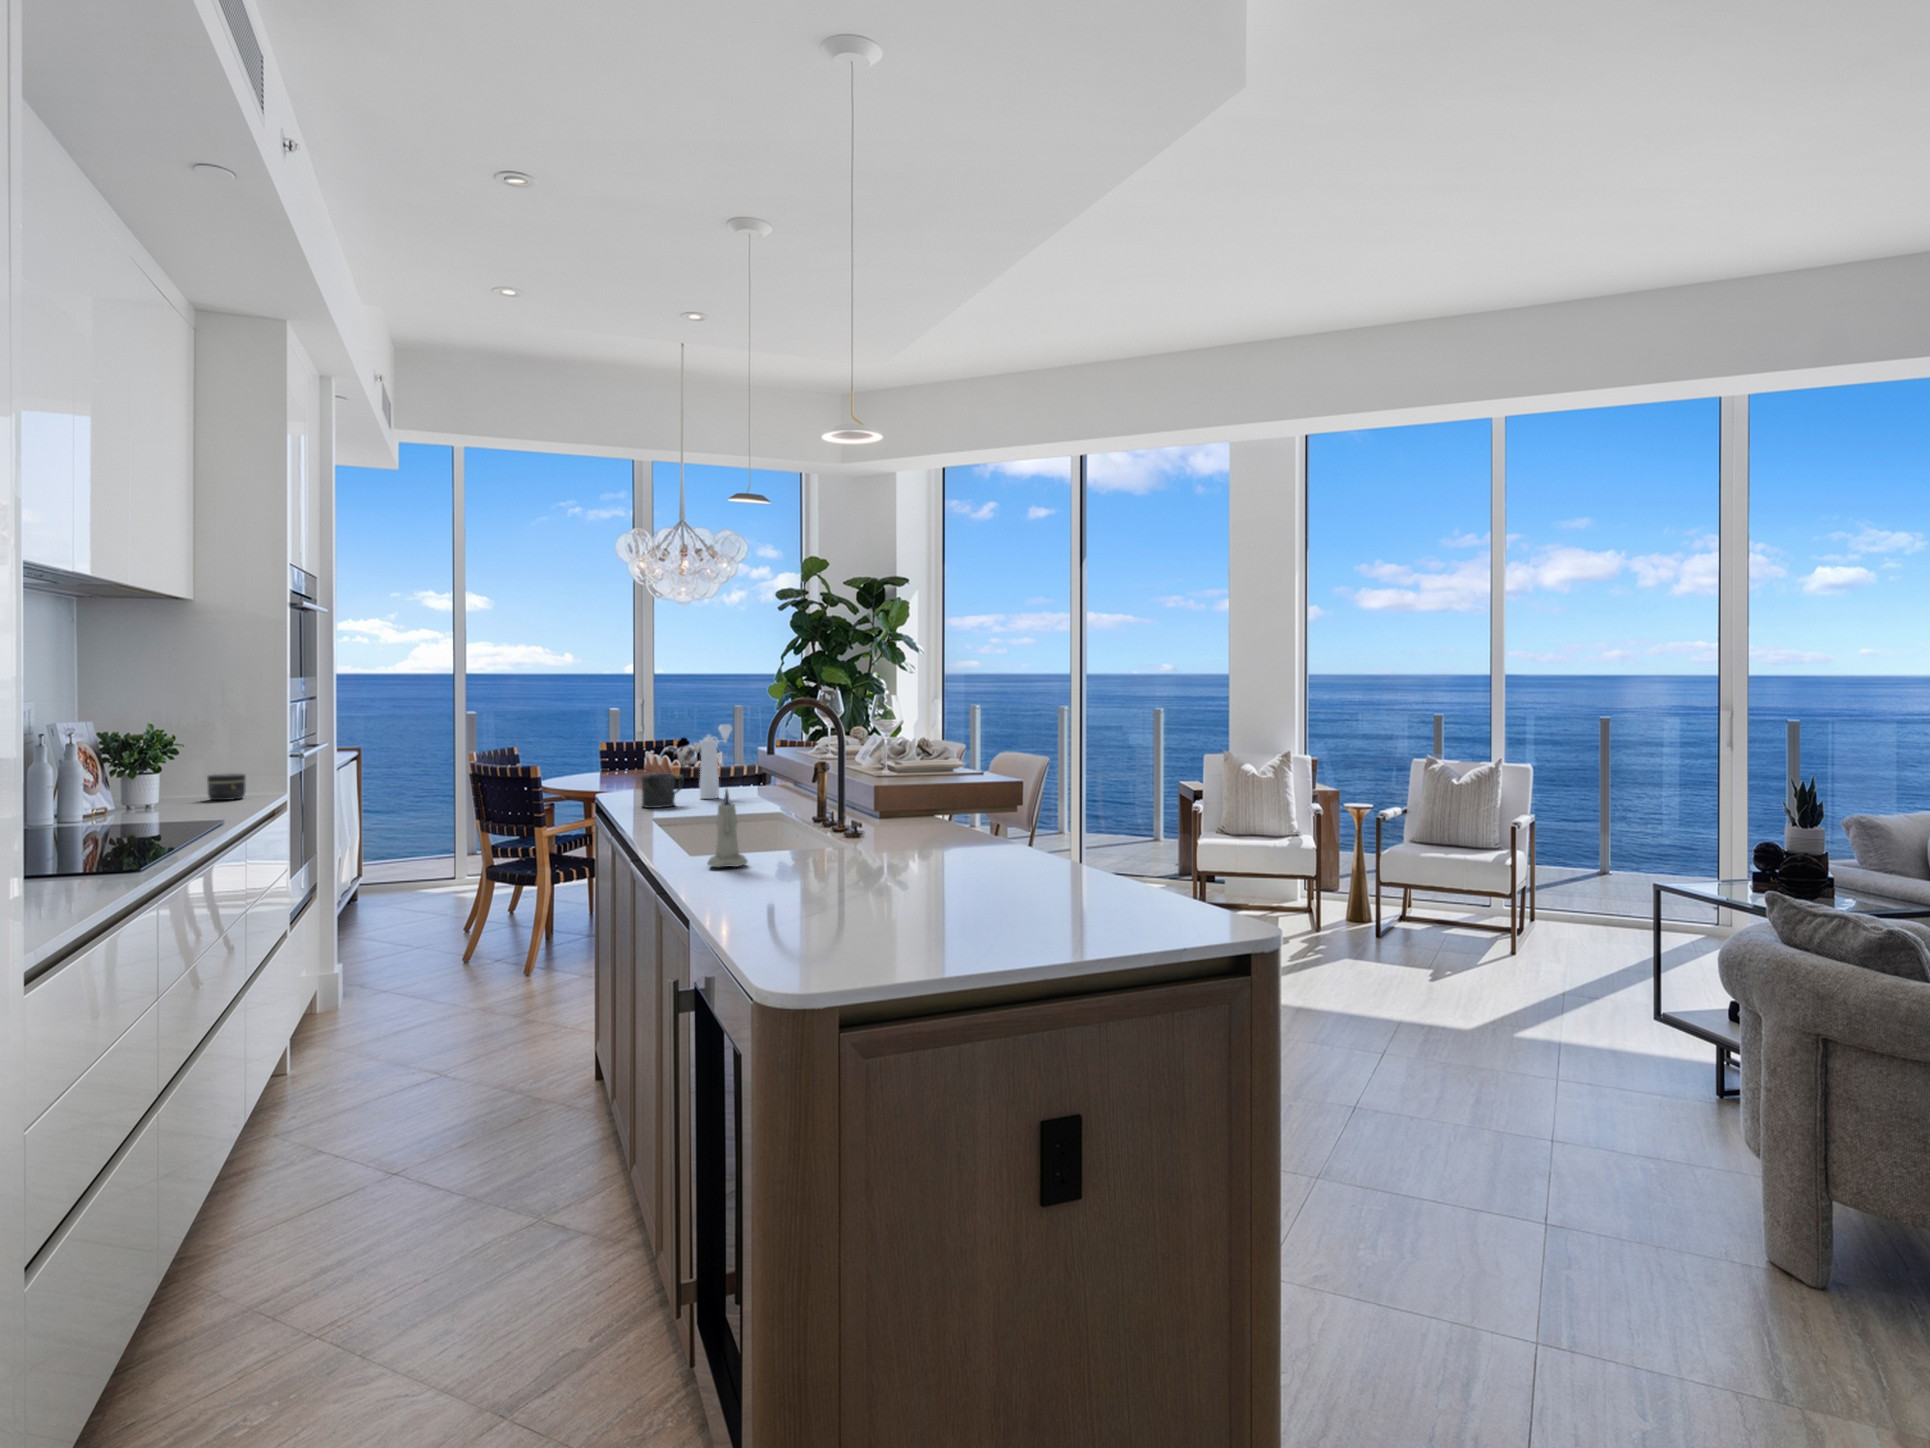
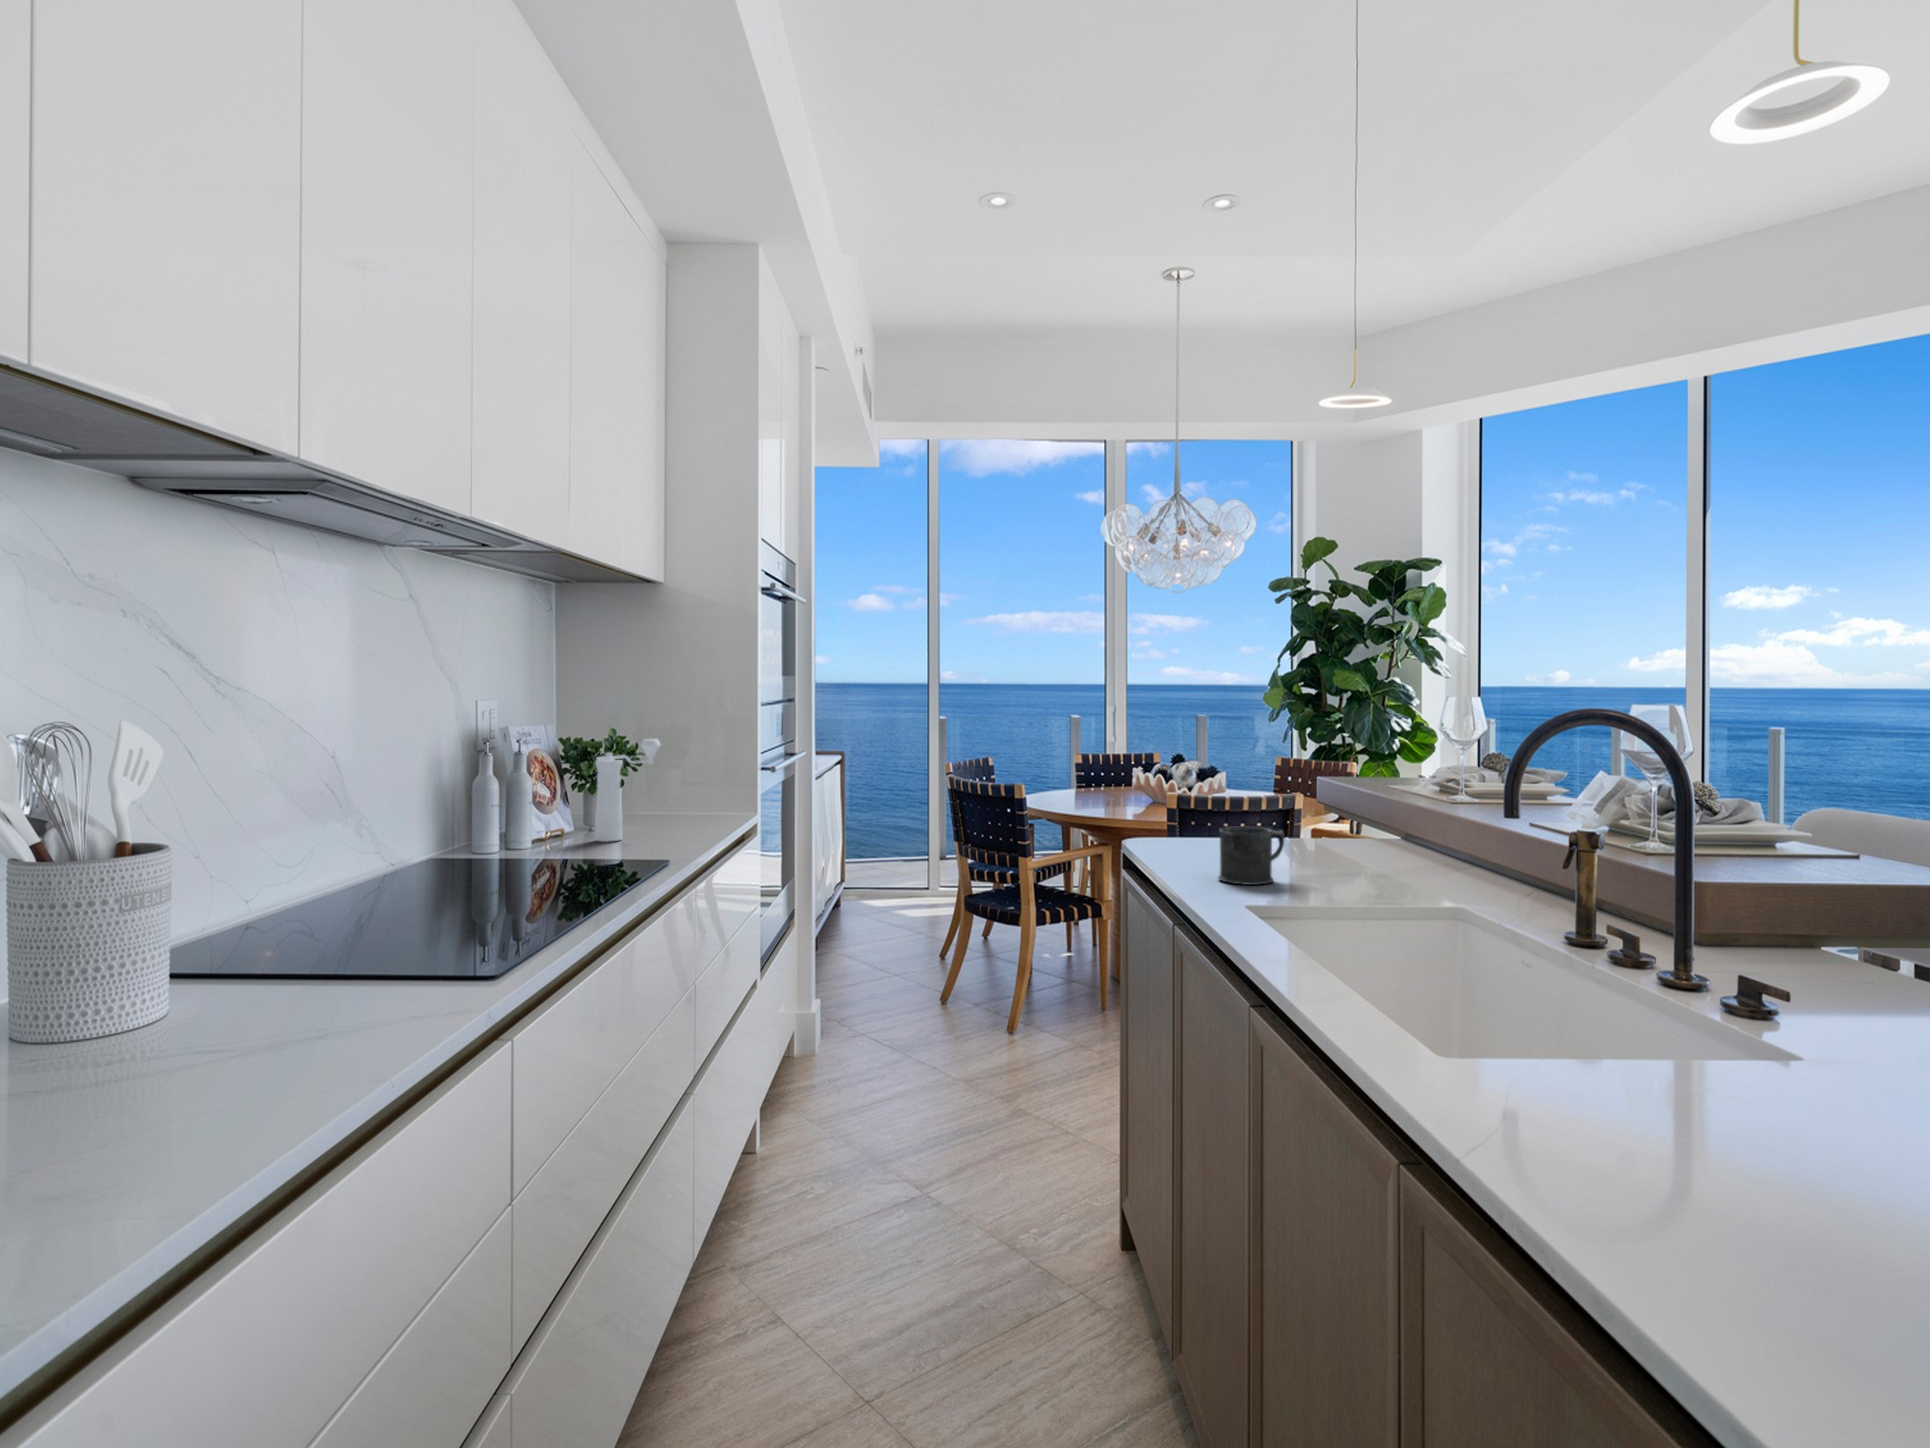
pepper mill: present [699,725,732,799] -> present [595,739,660,842]
jar: present [207,773,246,800] -> none [672,789,712,822]
candle: present [707,790,748,867] -> none [1670,980,1830,1245]

